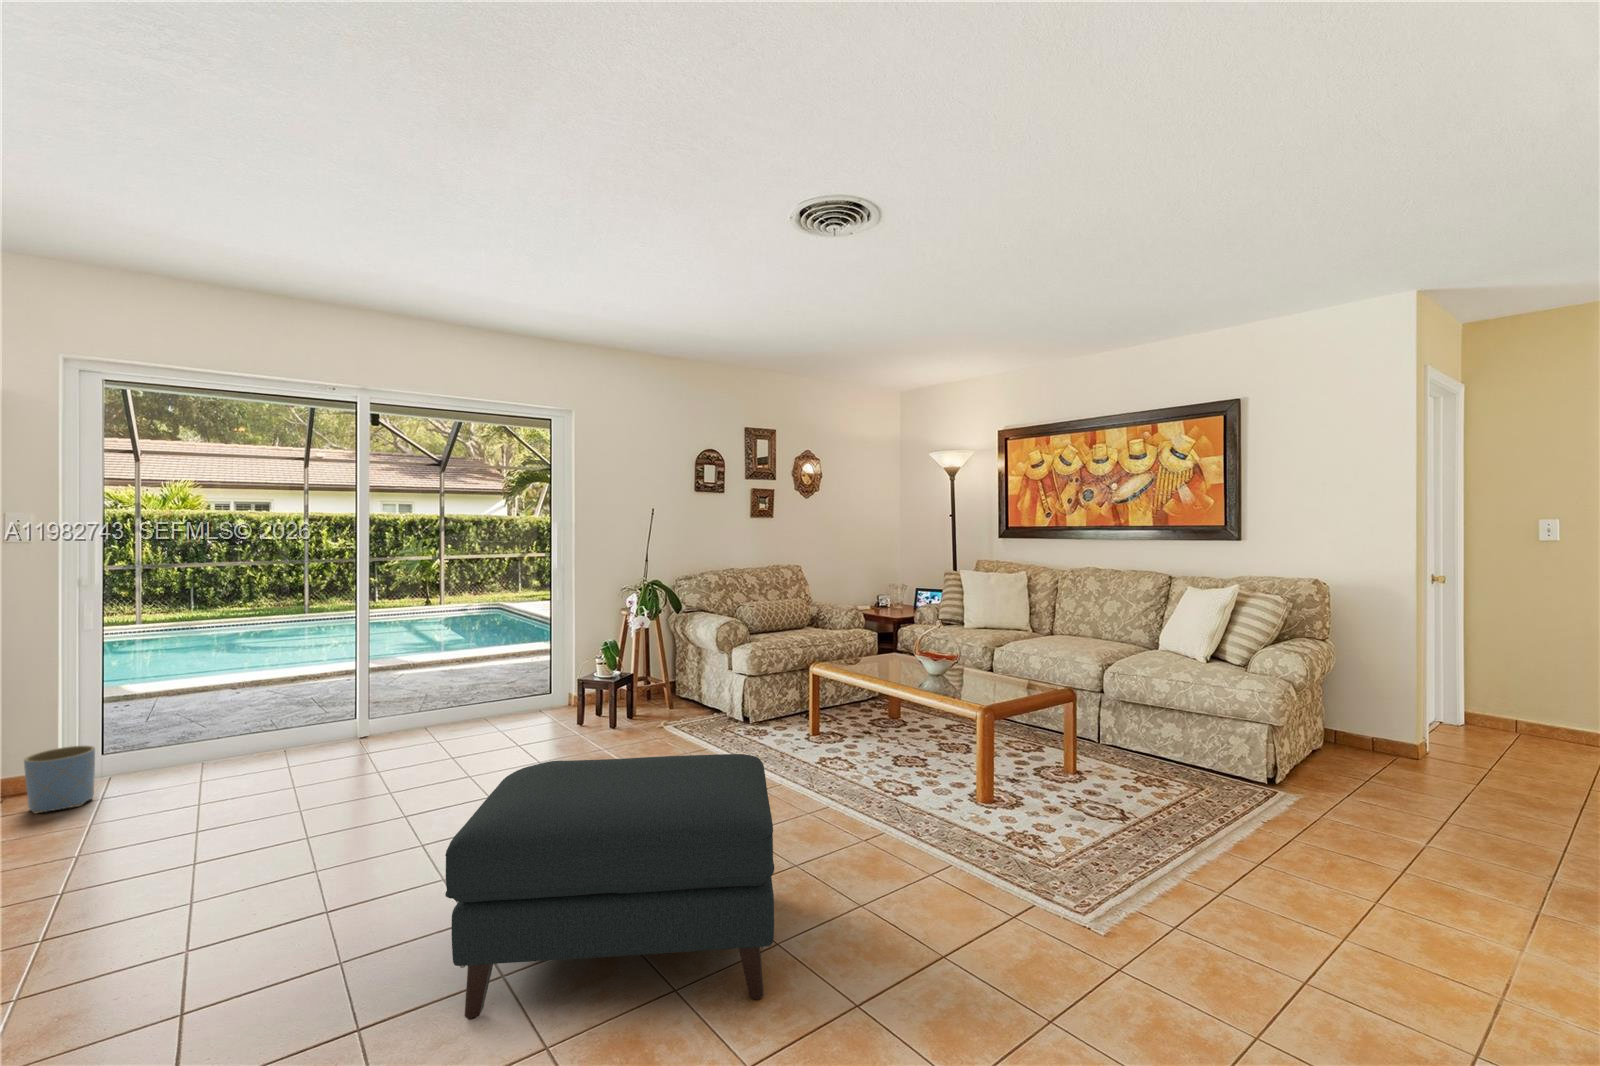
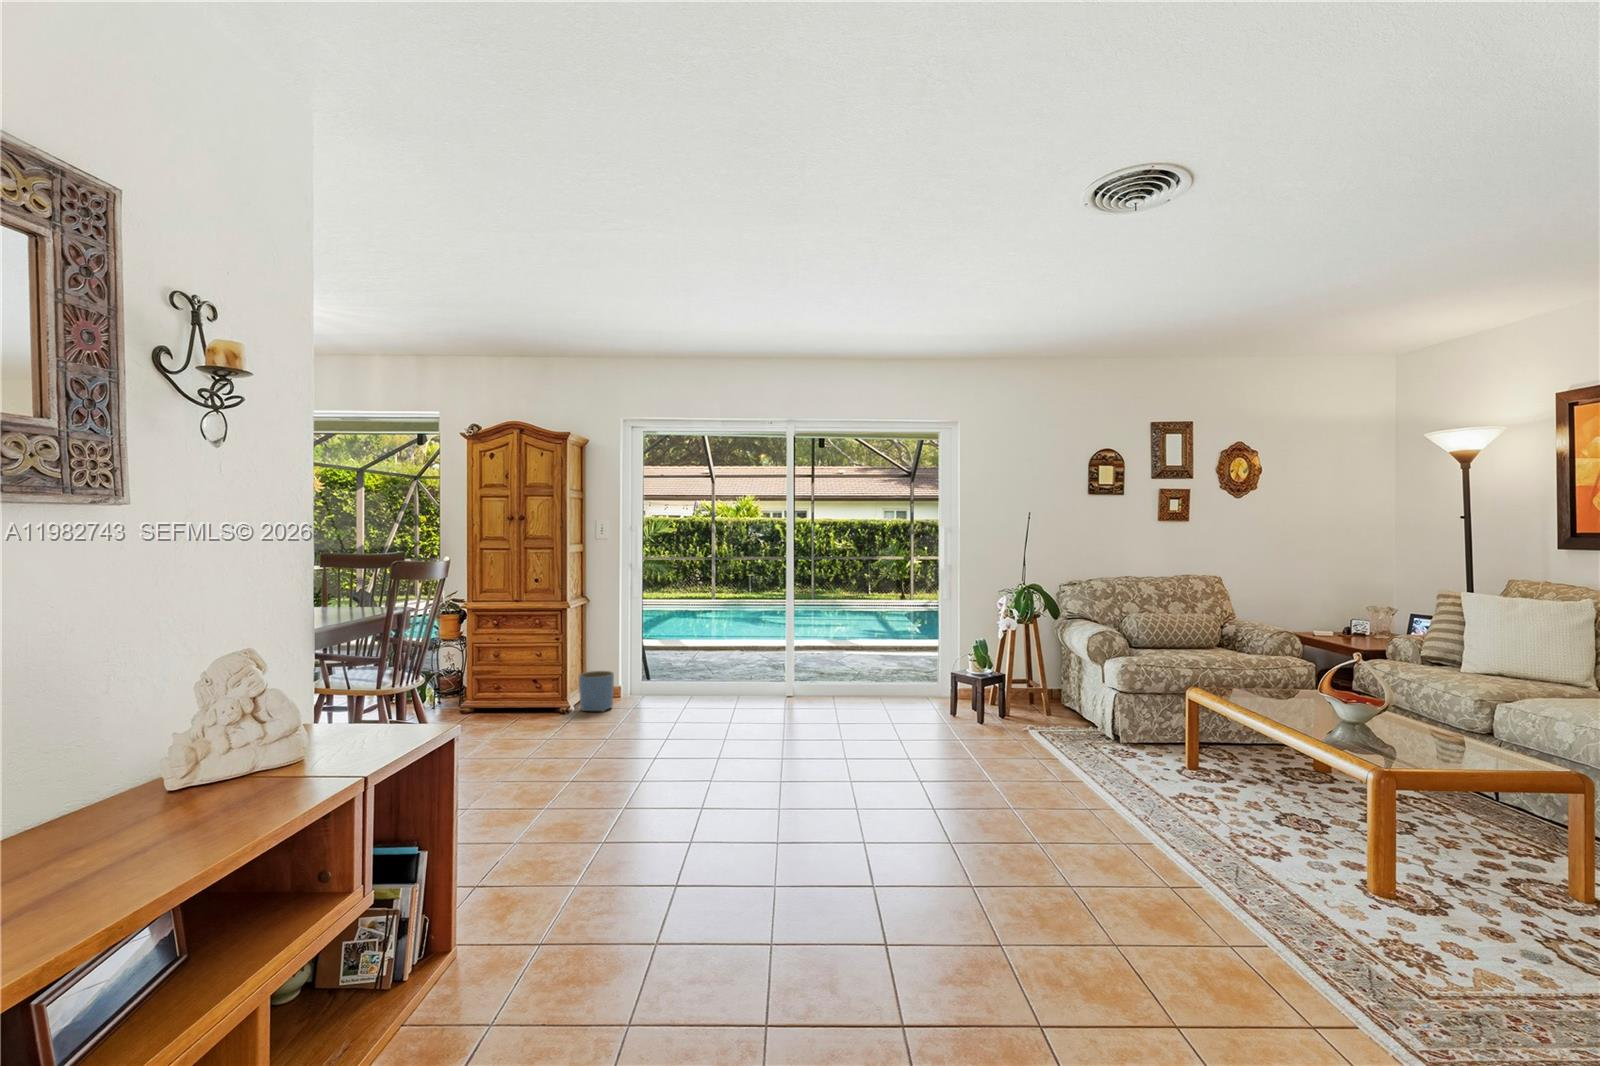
ottoman: present [445,754,774,1020] -> none [696,723,1015,989]

